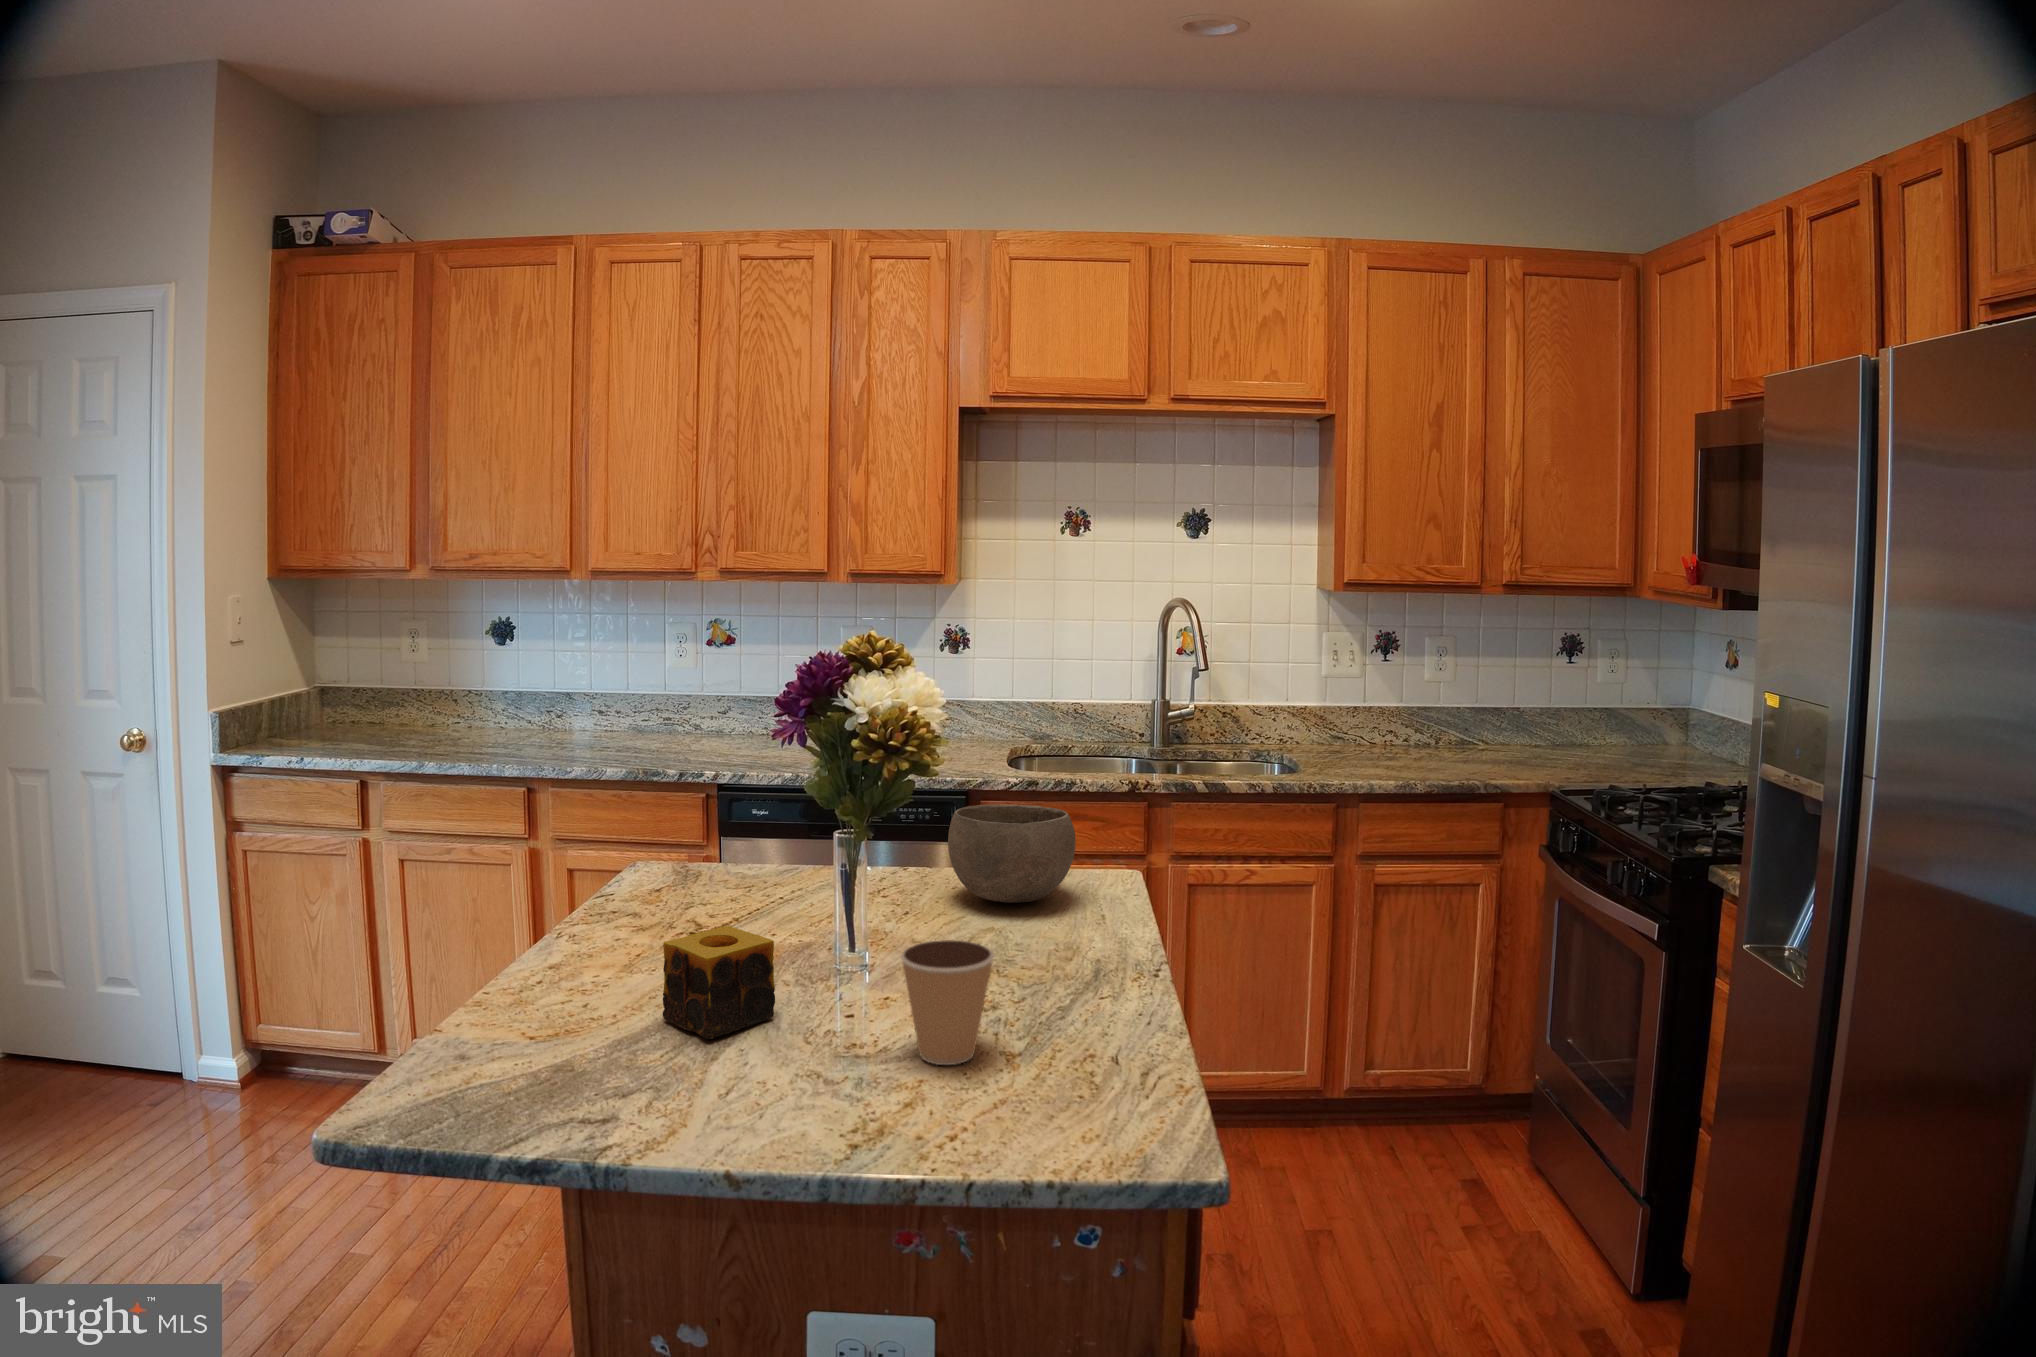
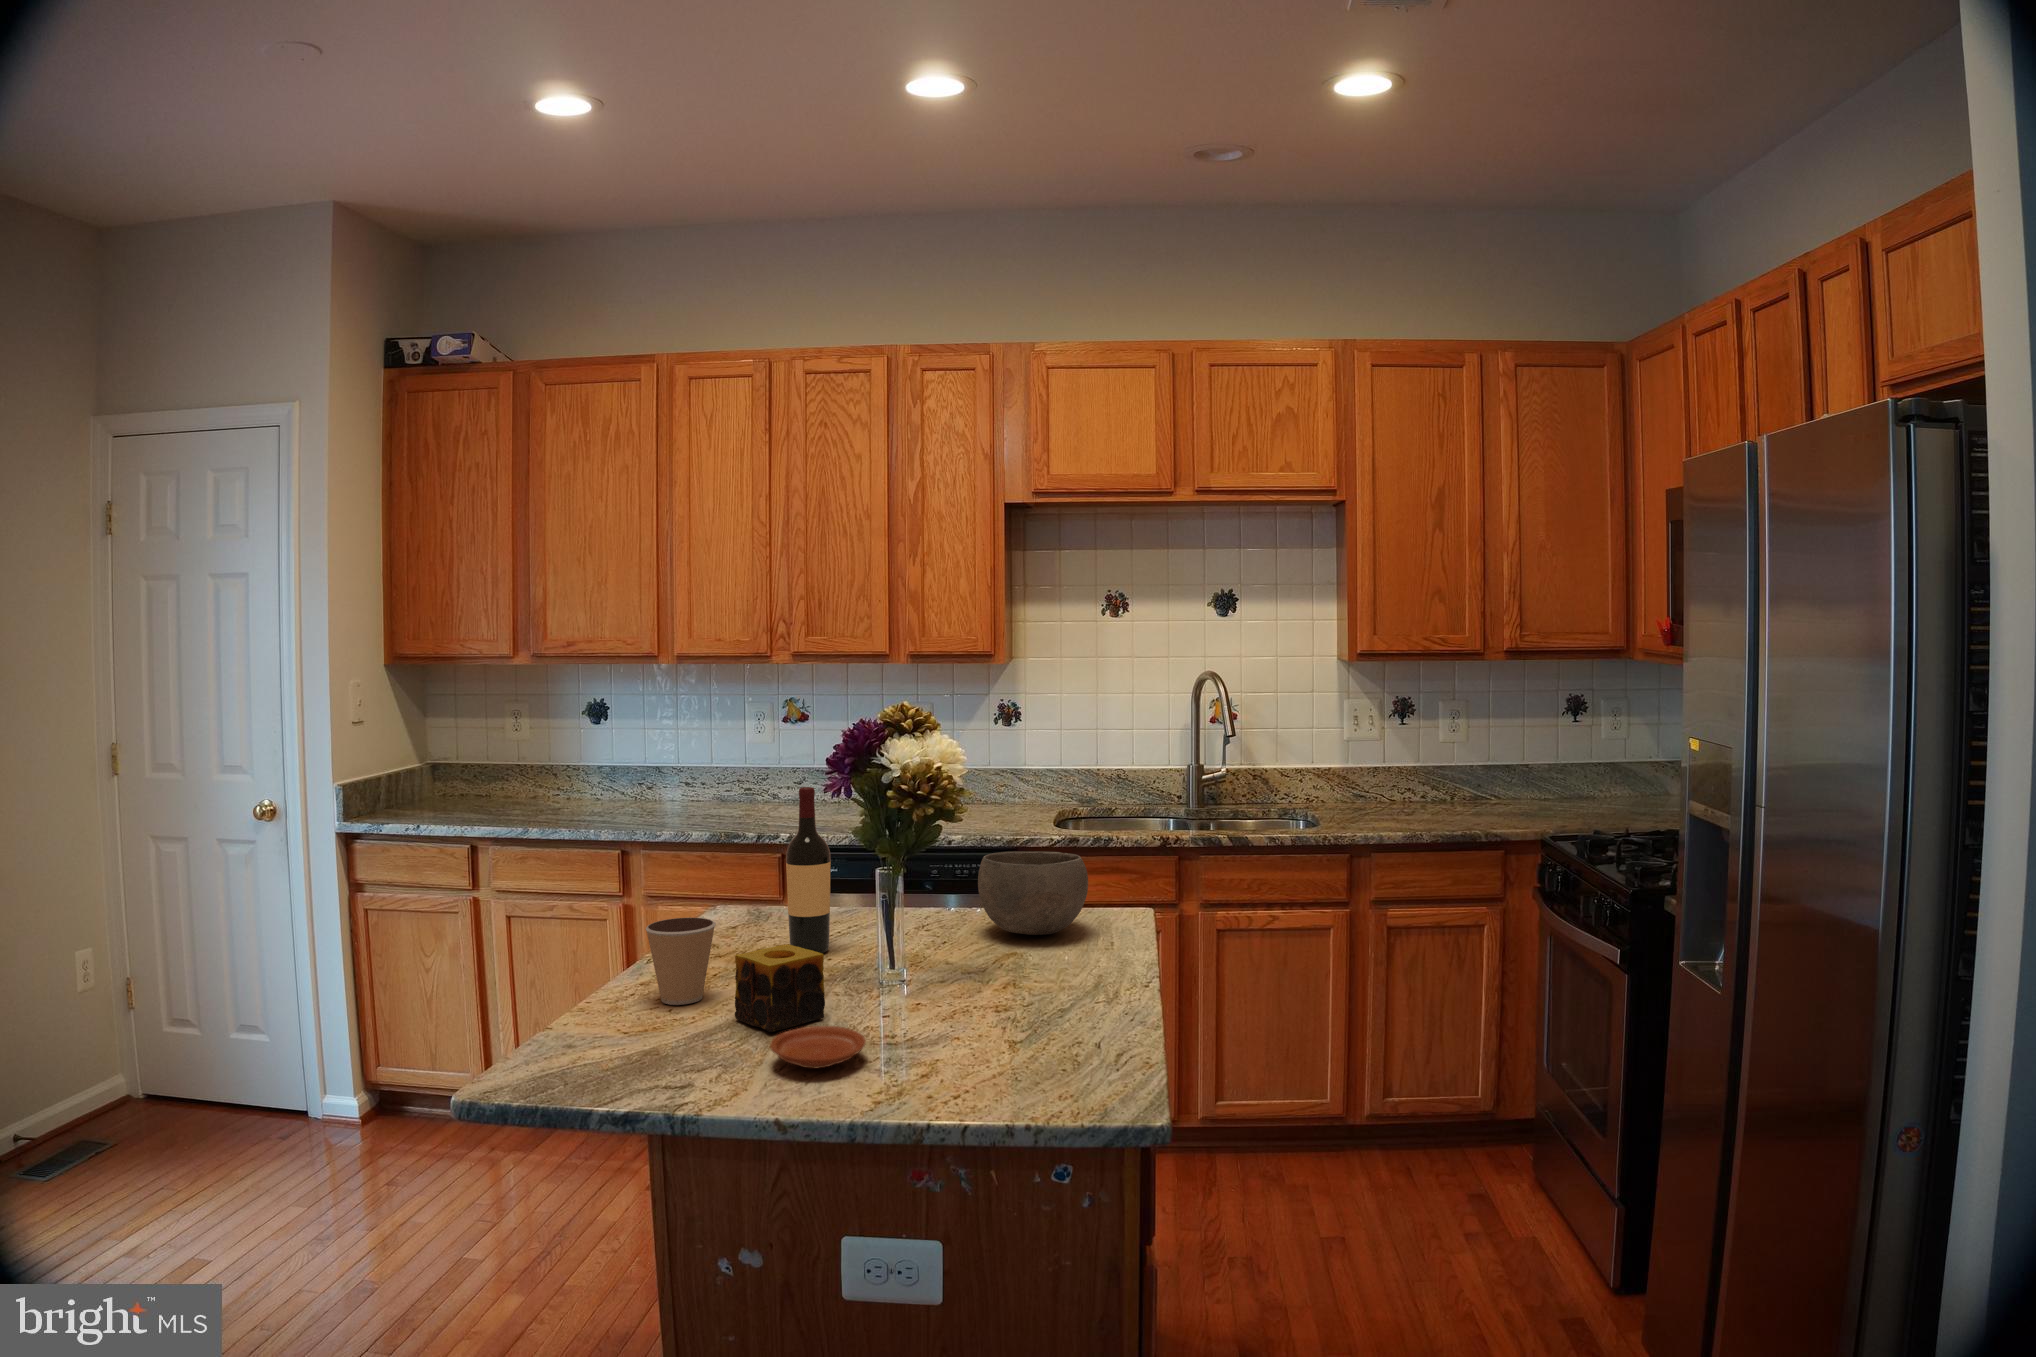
wine bottle: none [723,731,777,929] -> present [786,787,831,953]
coffee cup: present [901,940,994,1065] -> present [646,917,716,1005]
plate: none [709,1034,830,1094] -> present [770,1026,866,1068]

